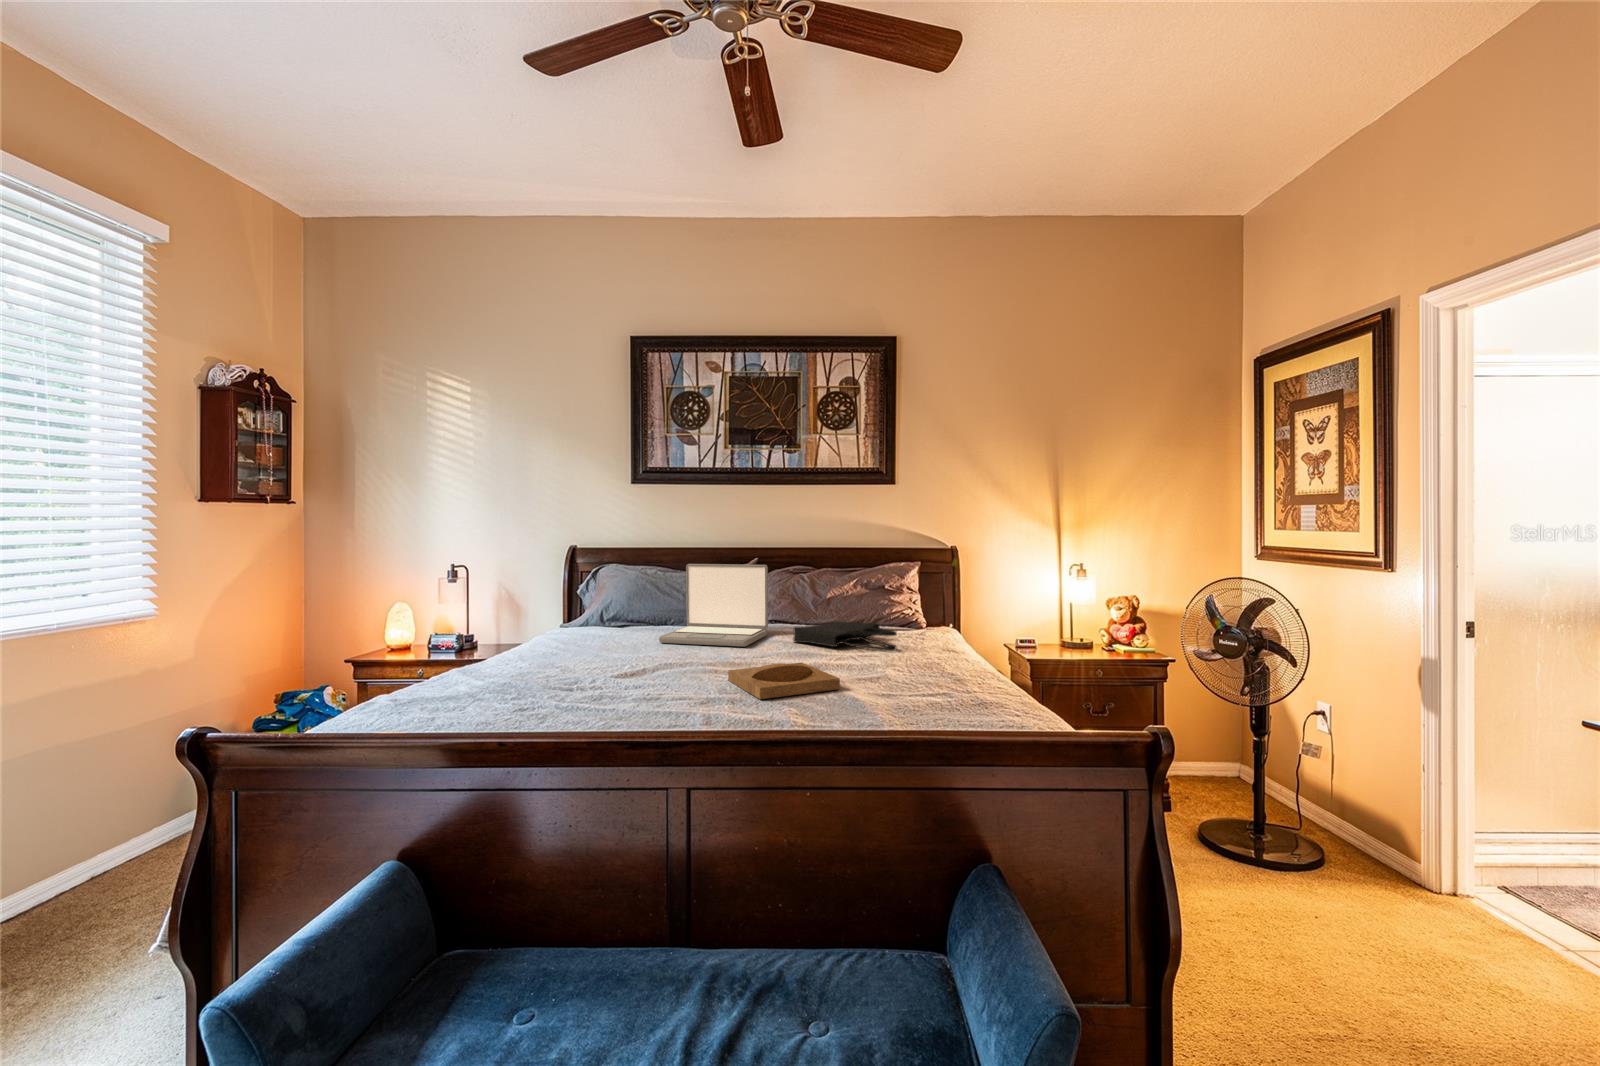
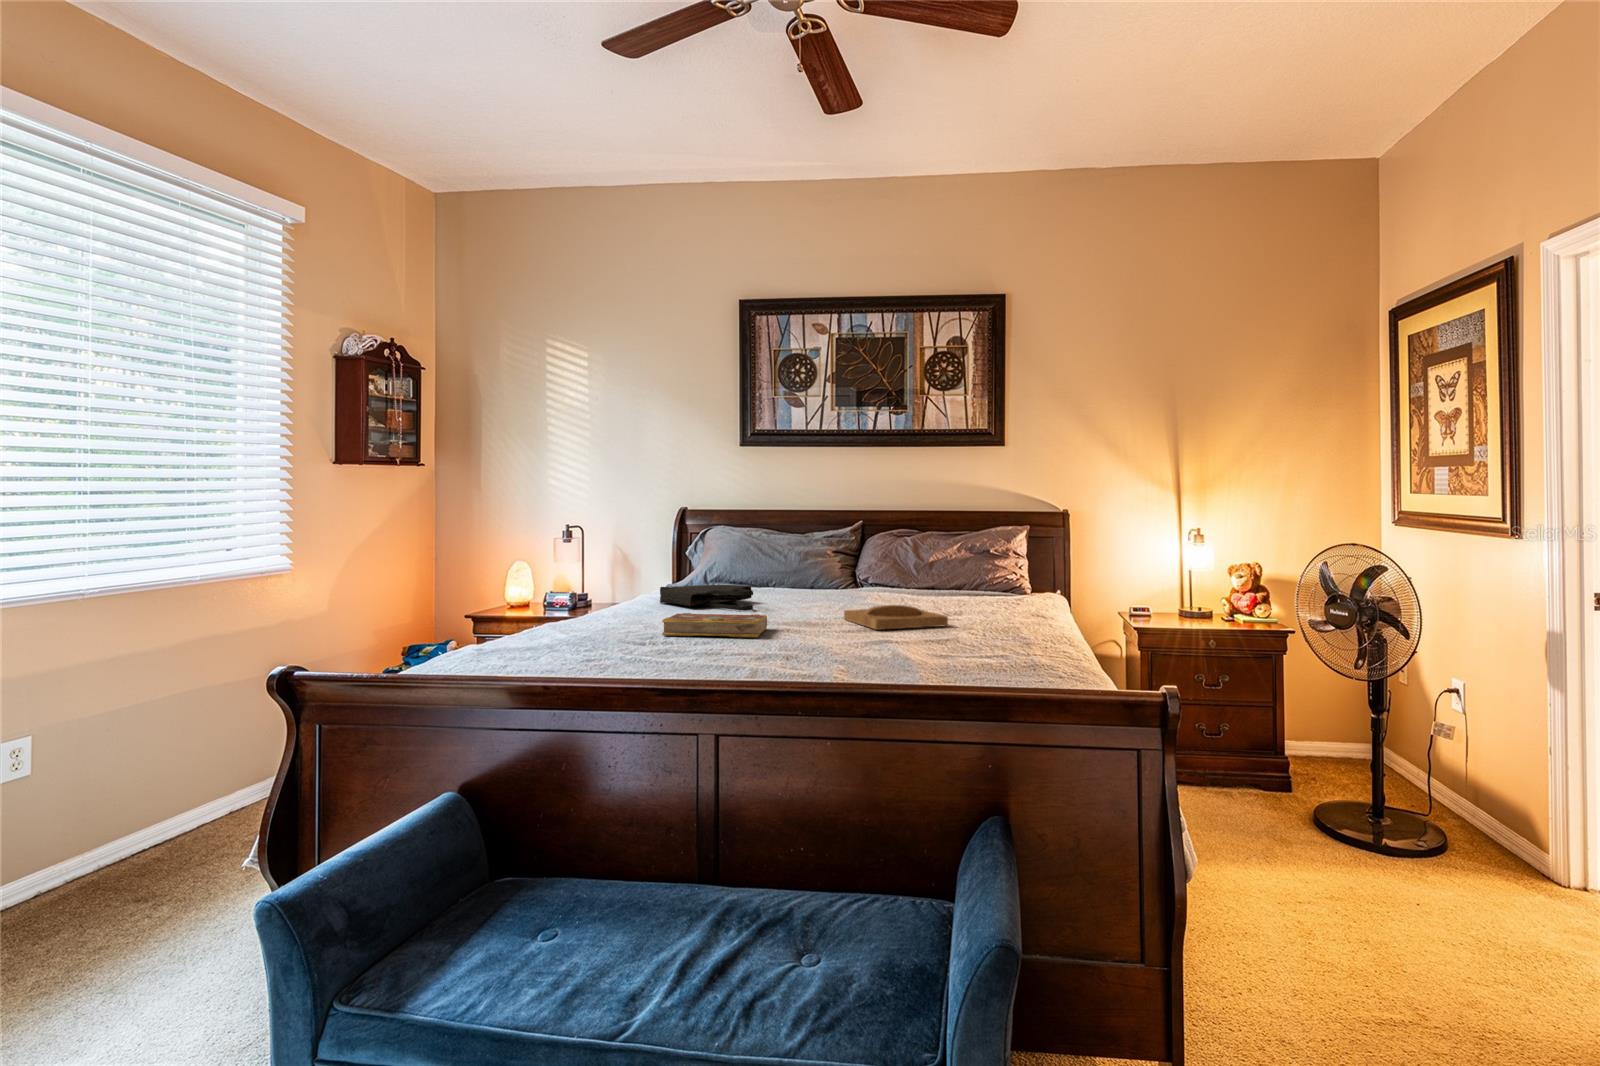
laptop: present [659,564,768,647] -> none [770,524,874,600]
tote bag: present [793,621,897,651] -> present [660,585,753,611]
book: none [505,686,637,720] -> present [662,613,767,638]

